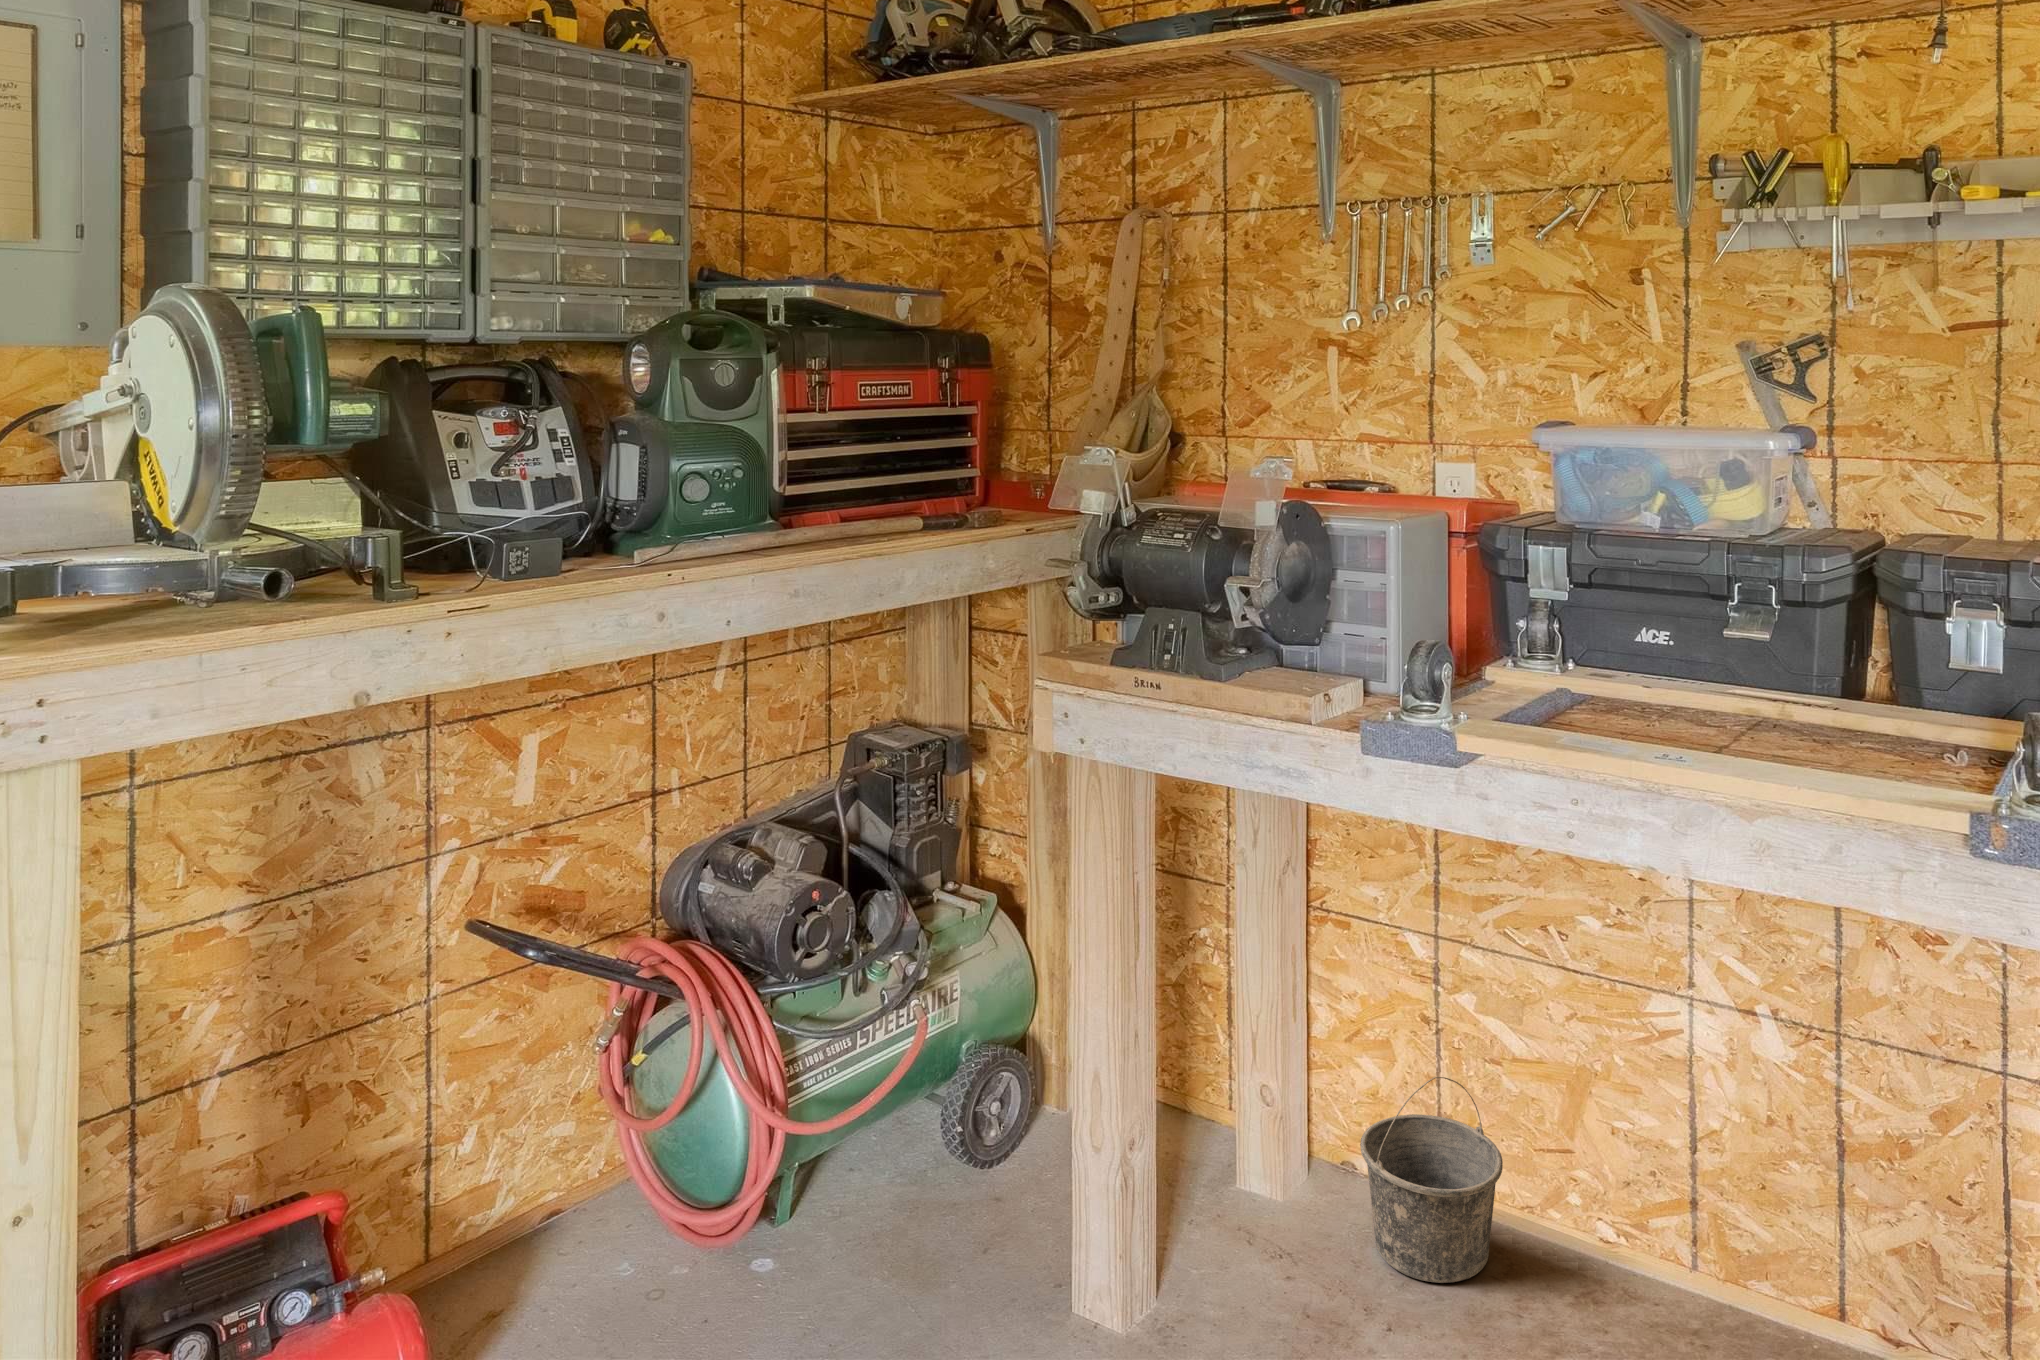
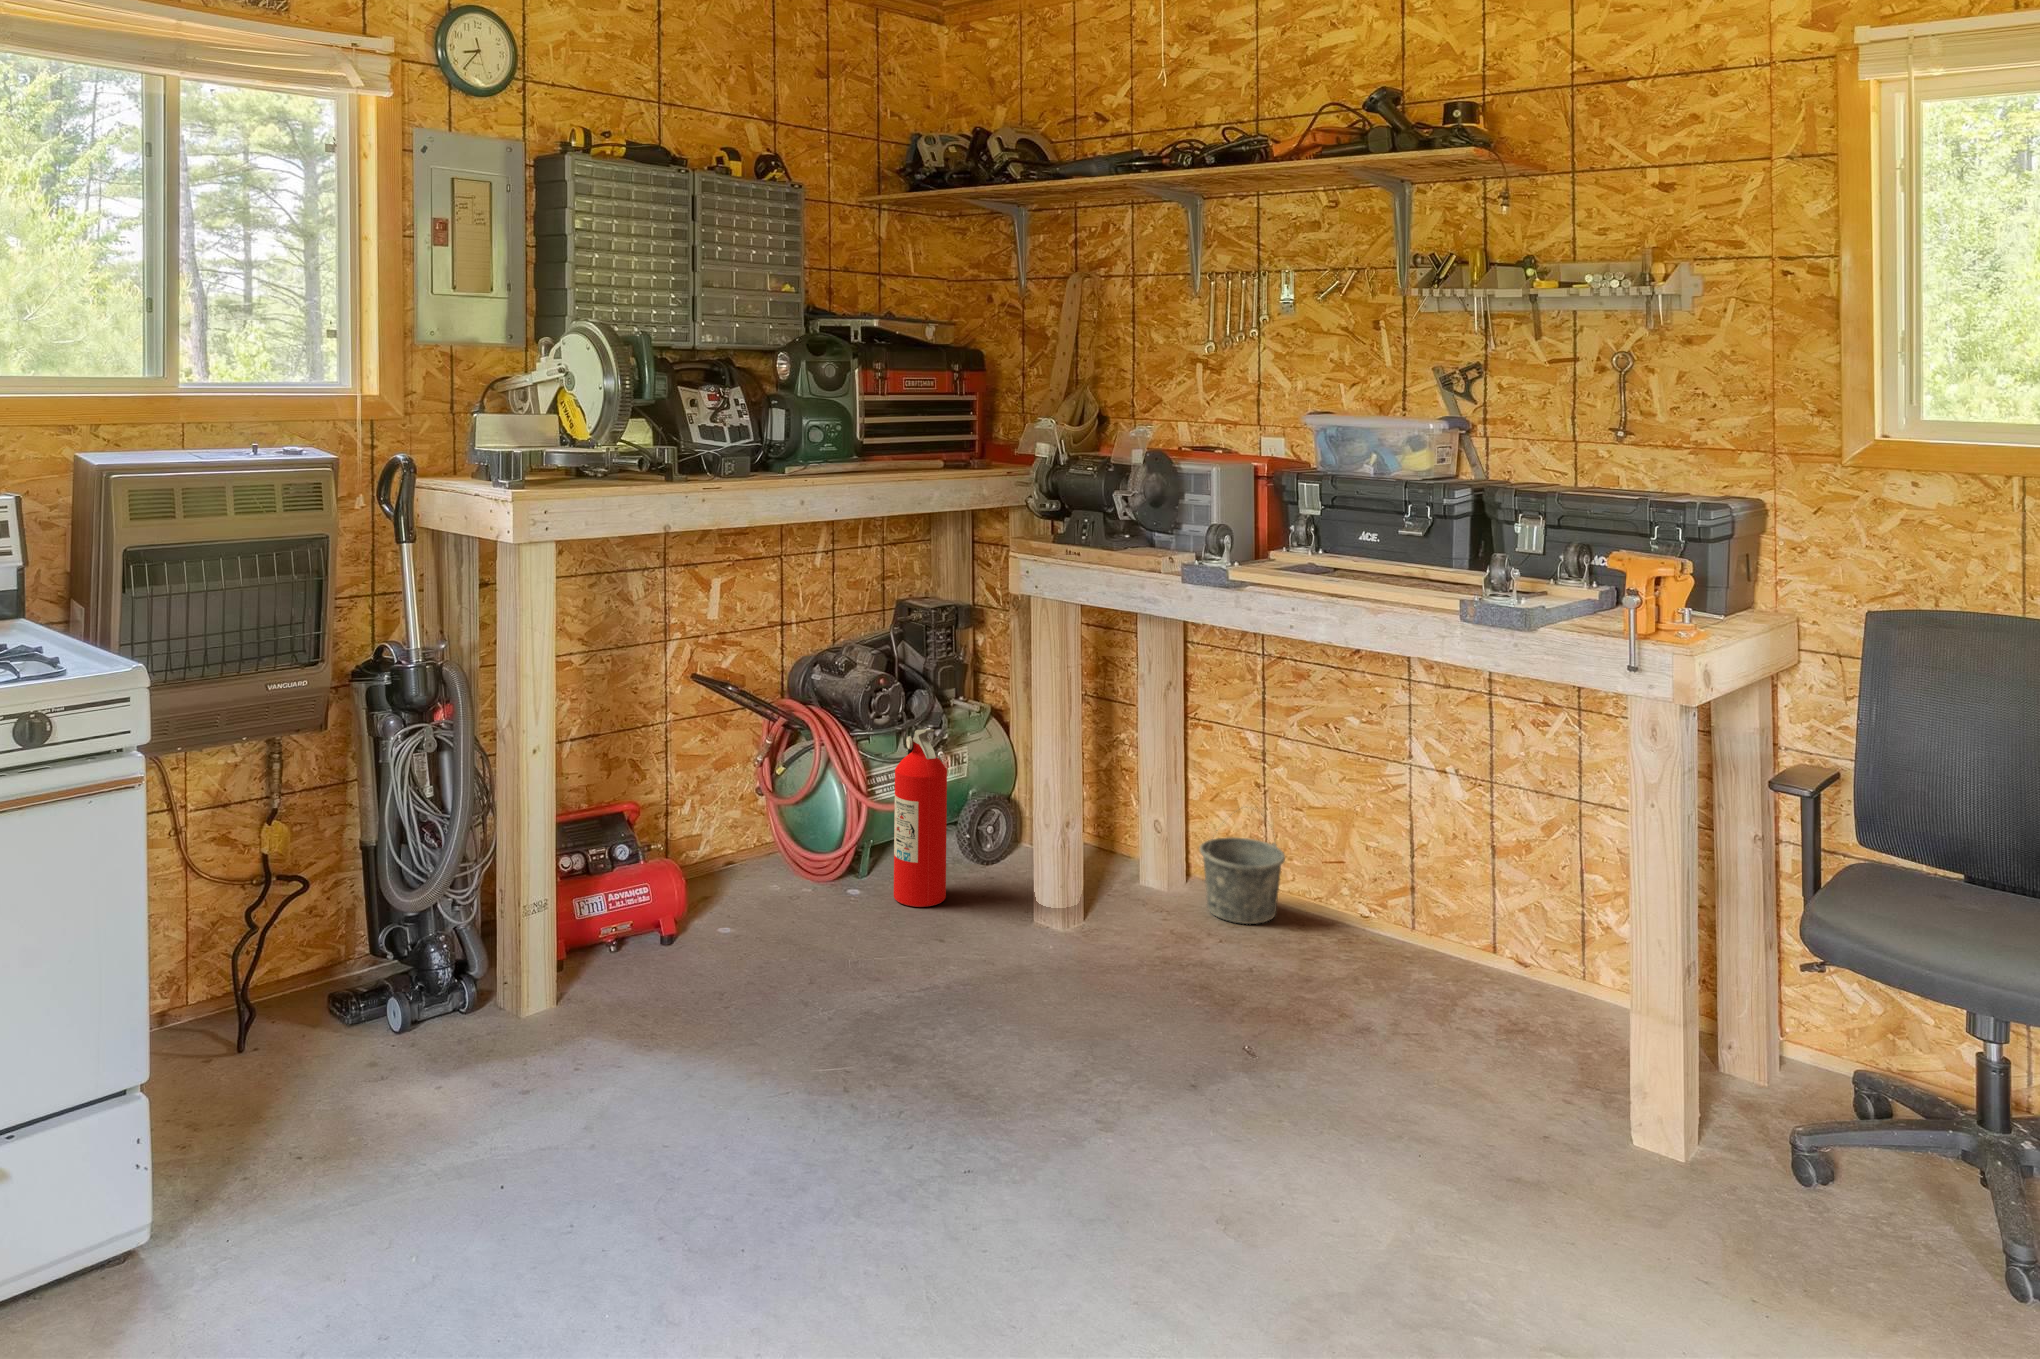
fire extinguisher: none [850,976,941,1290] -> present [894,729,947,907]

